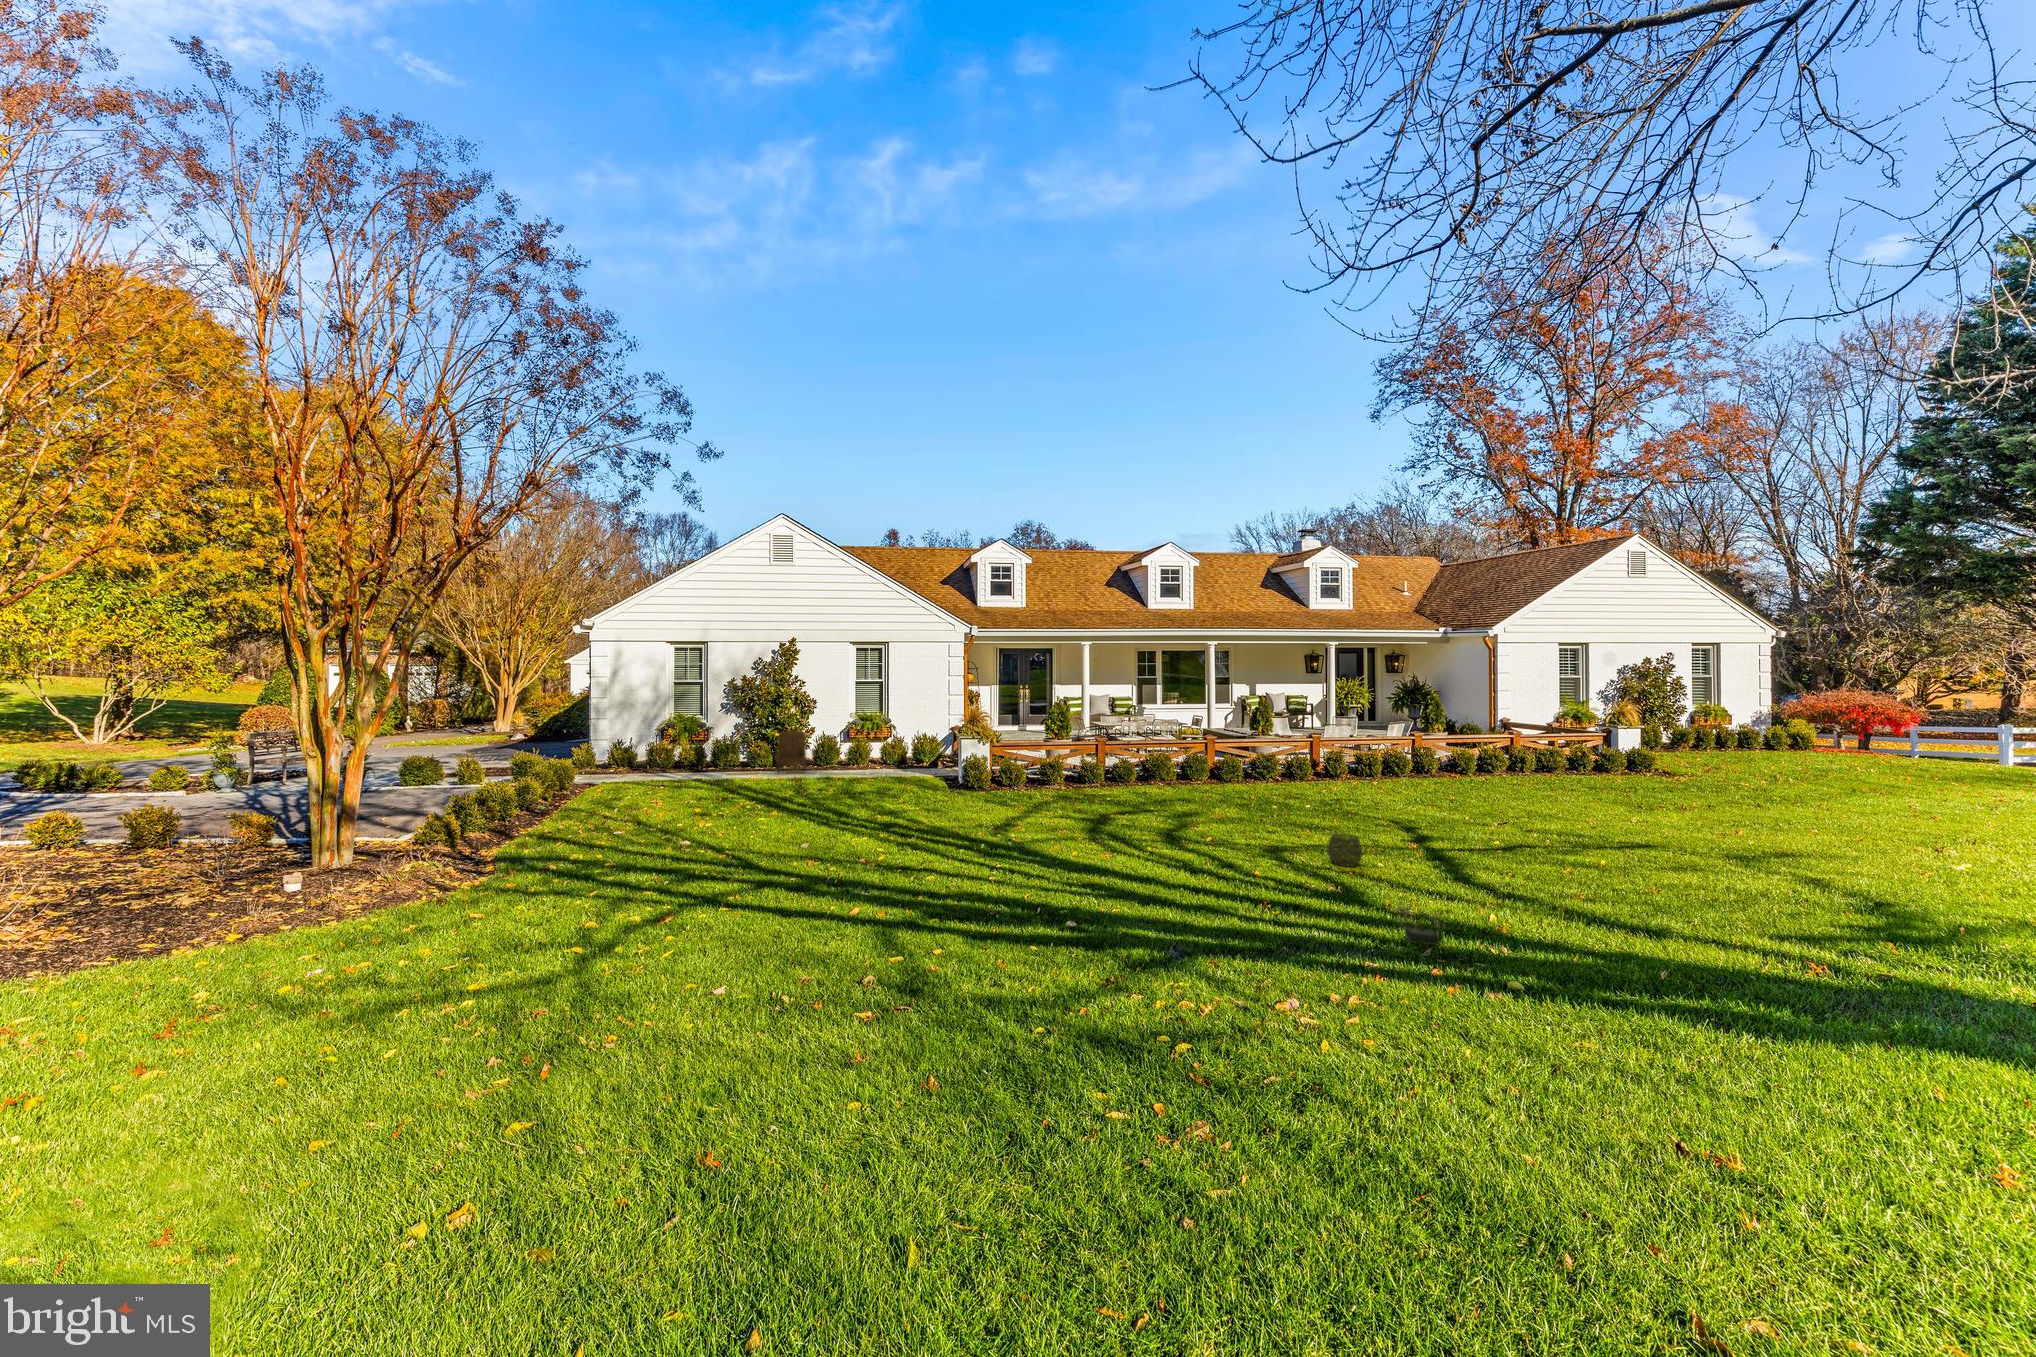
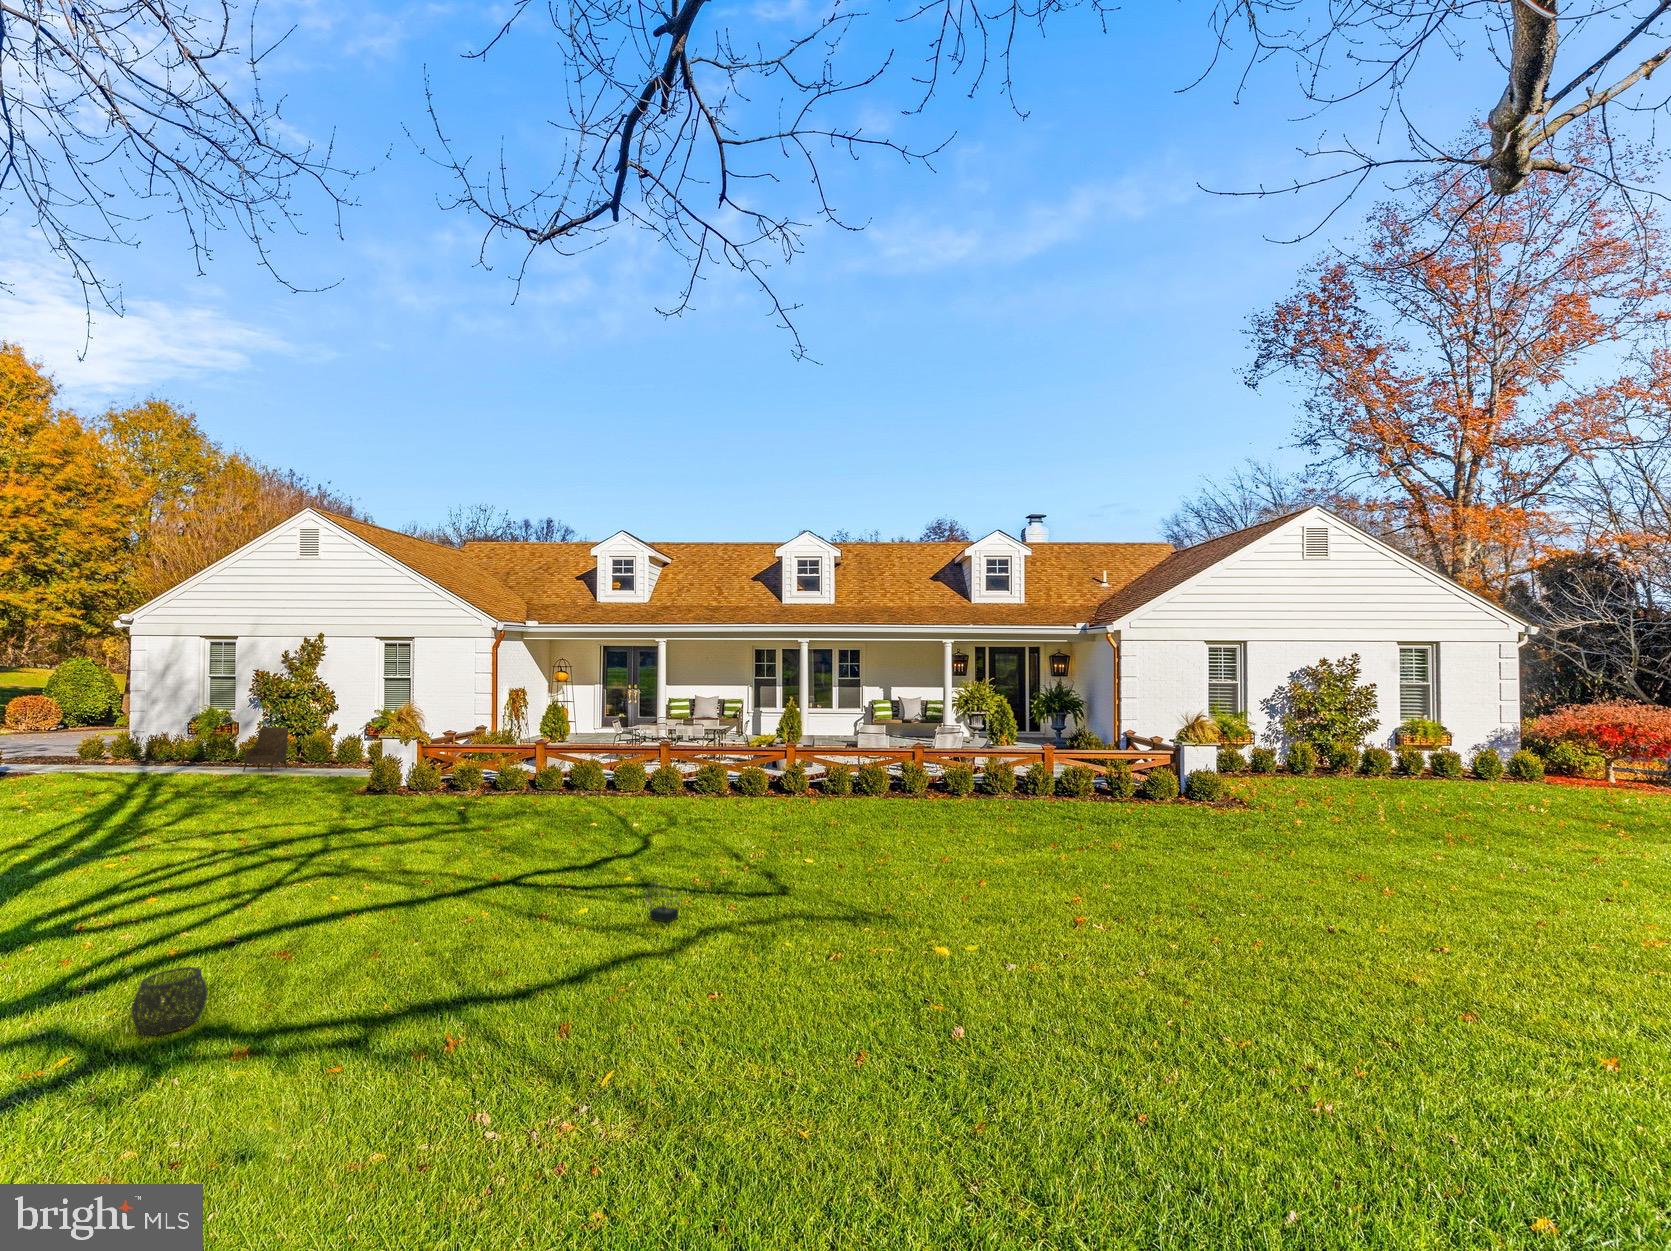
woven basket: present [1327,833,1362,866] -> present [132,967,207,1036]
decorative plant: present [1397,903,1441,946] -> present [646,885,680,923]

